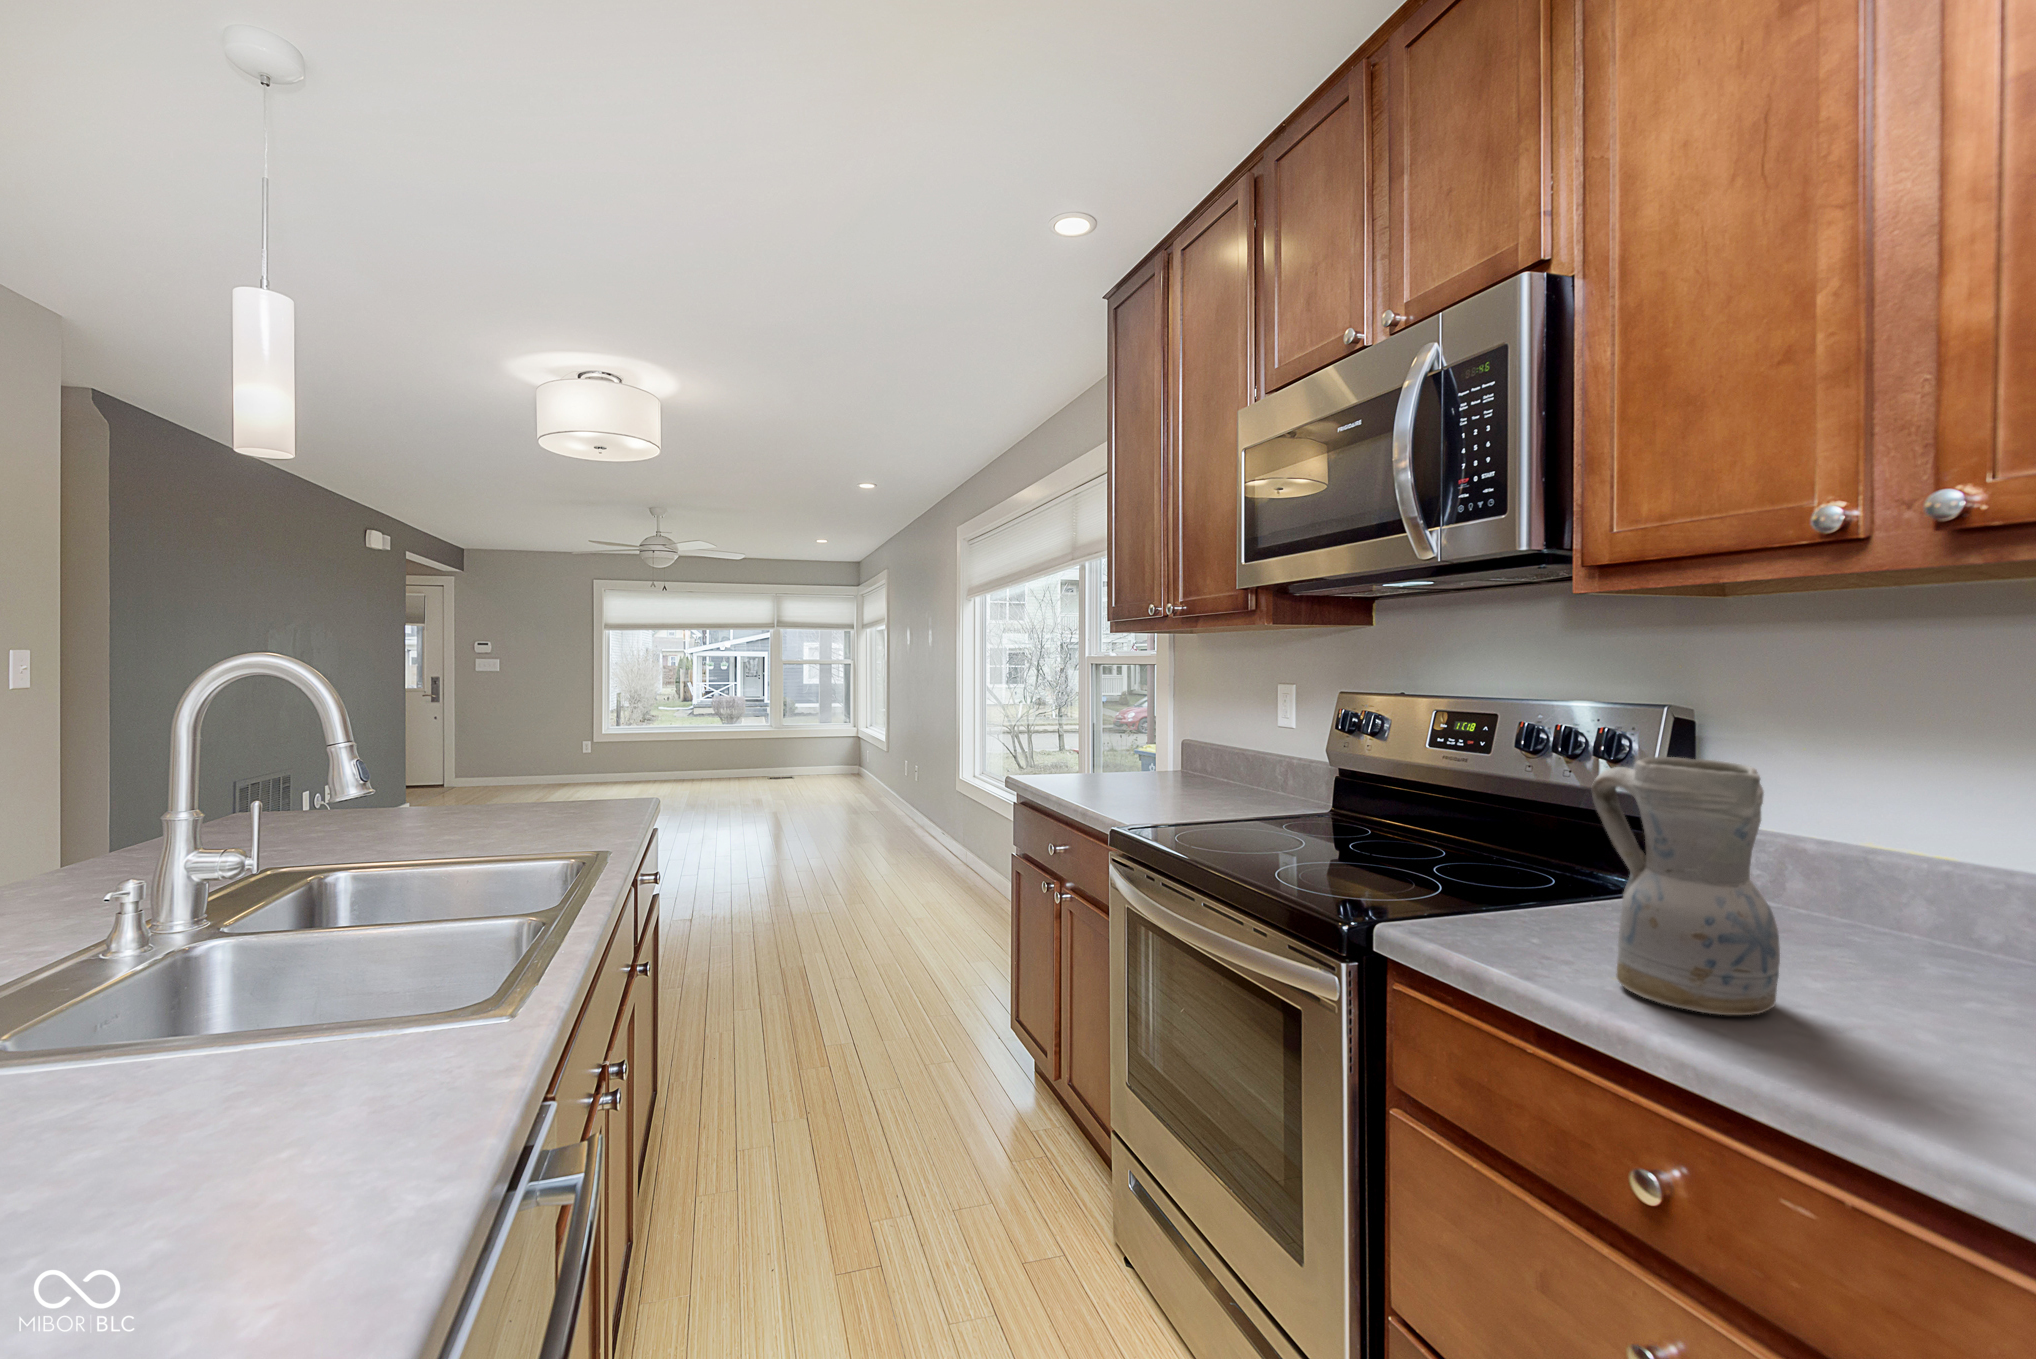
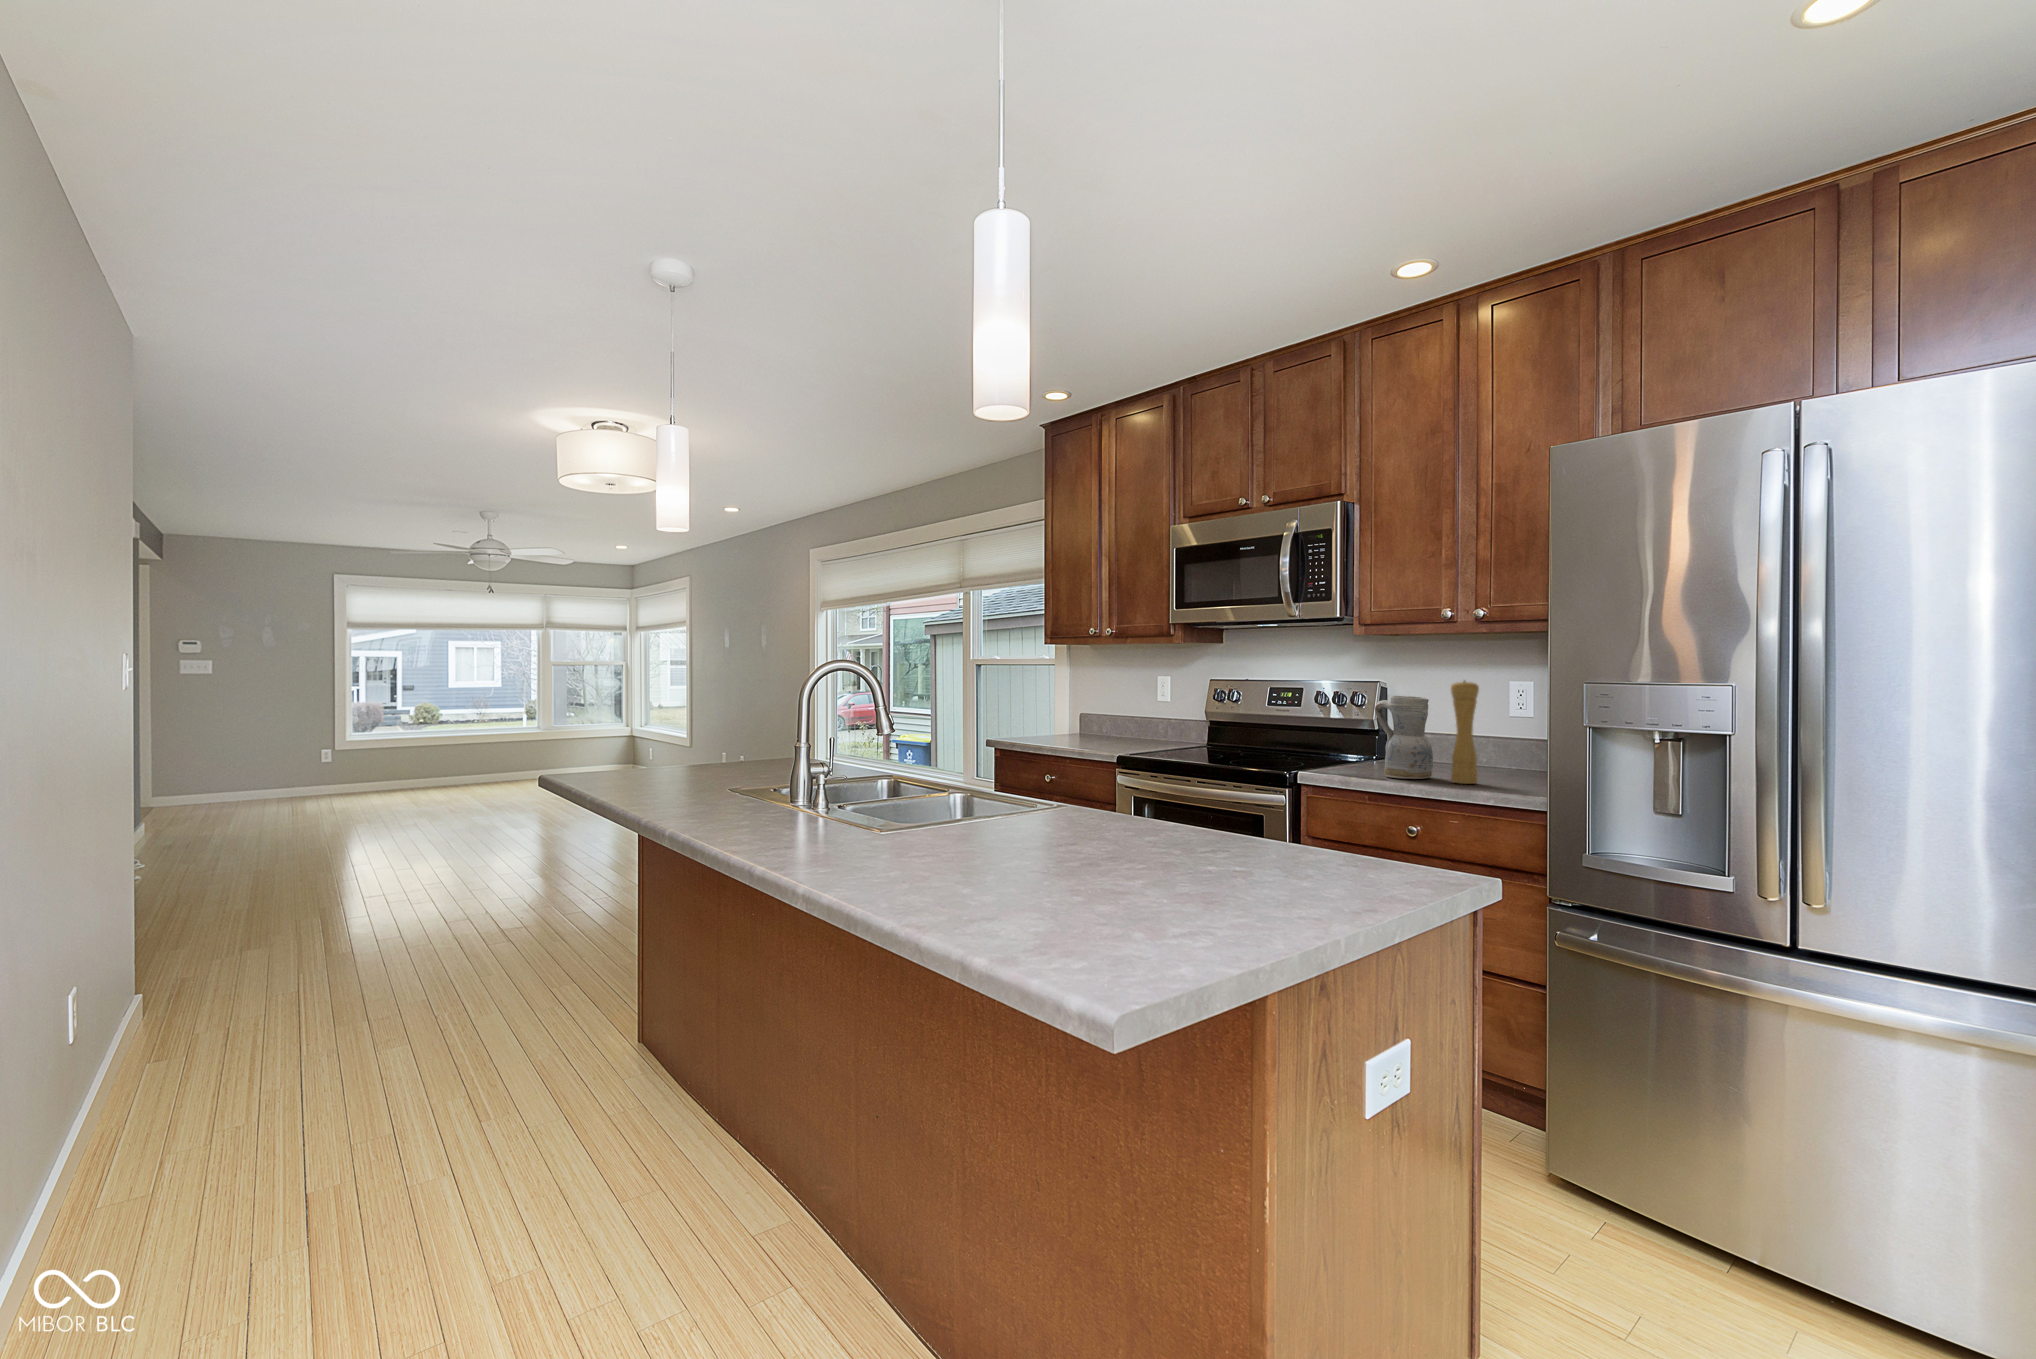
pepper mill: none [1840,723,1960,1085] -> present [1451,681,1479,784]

